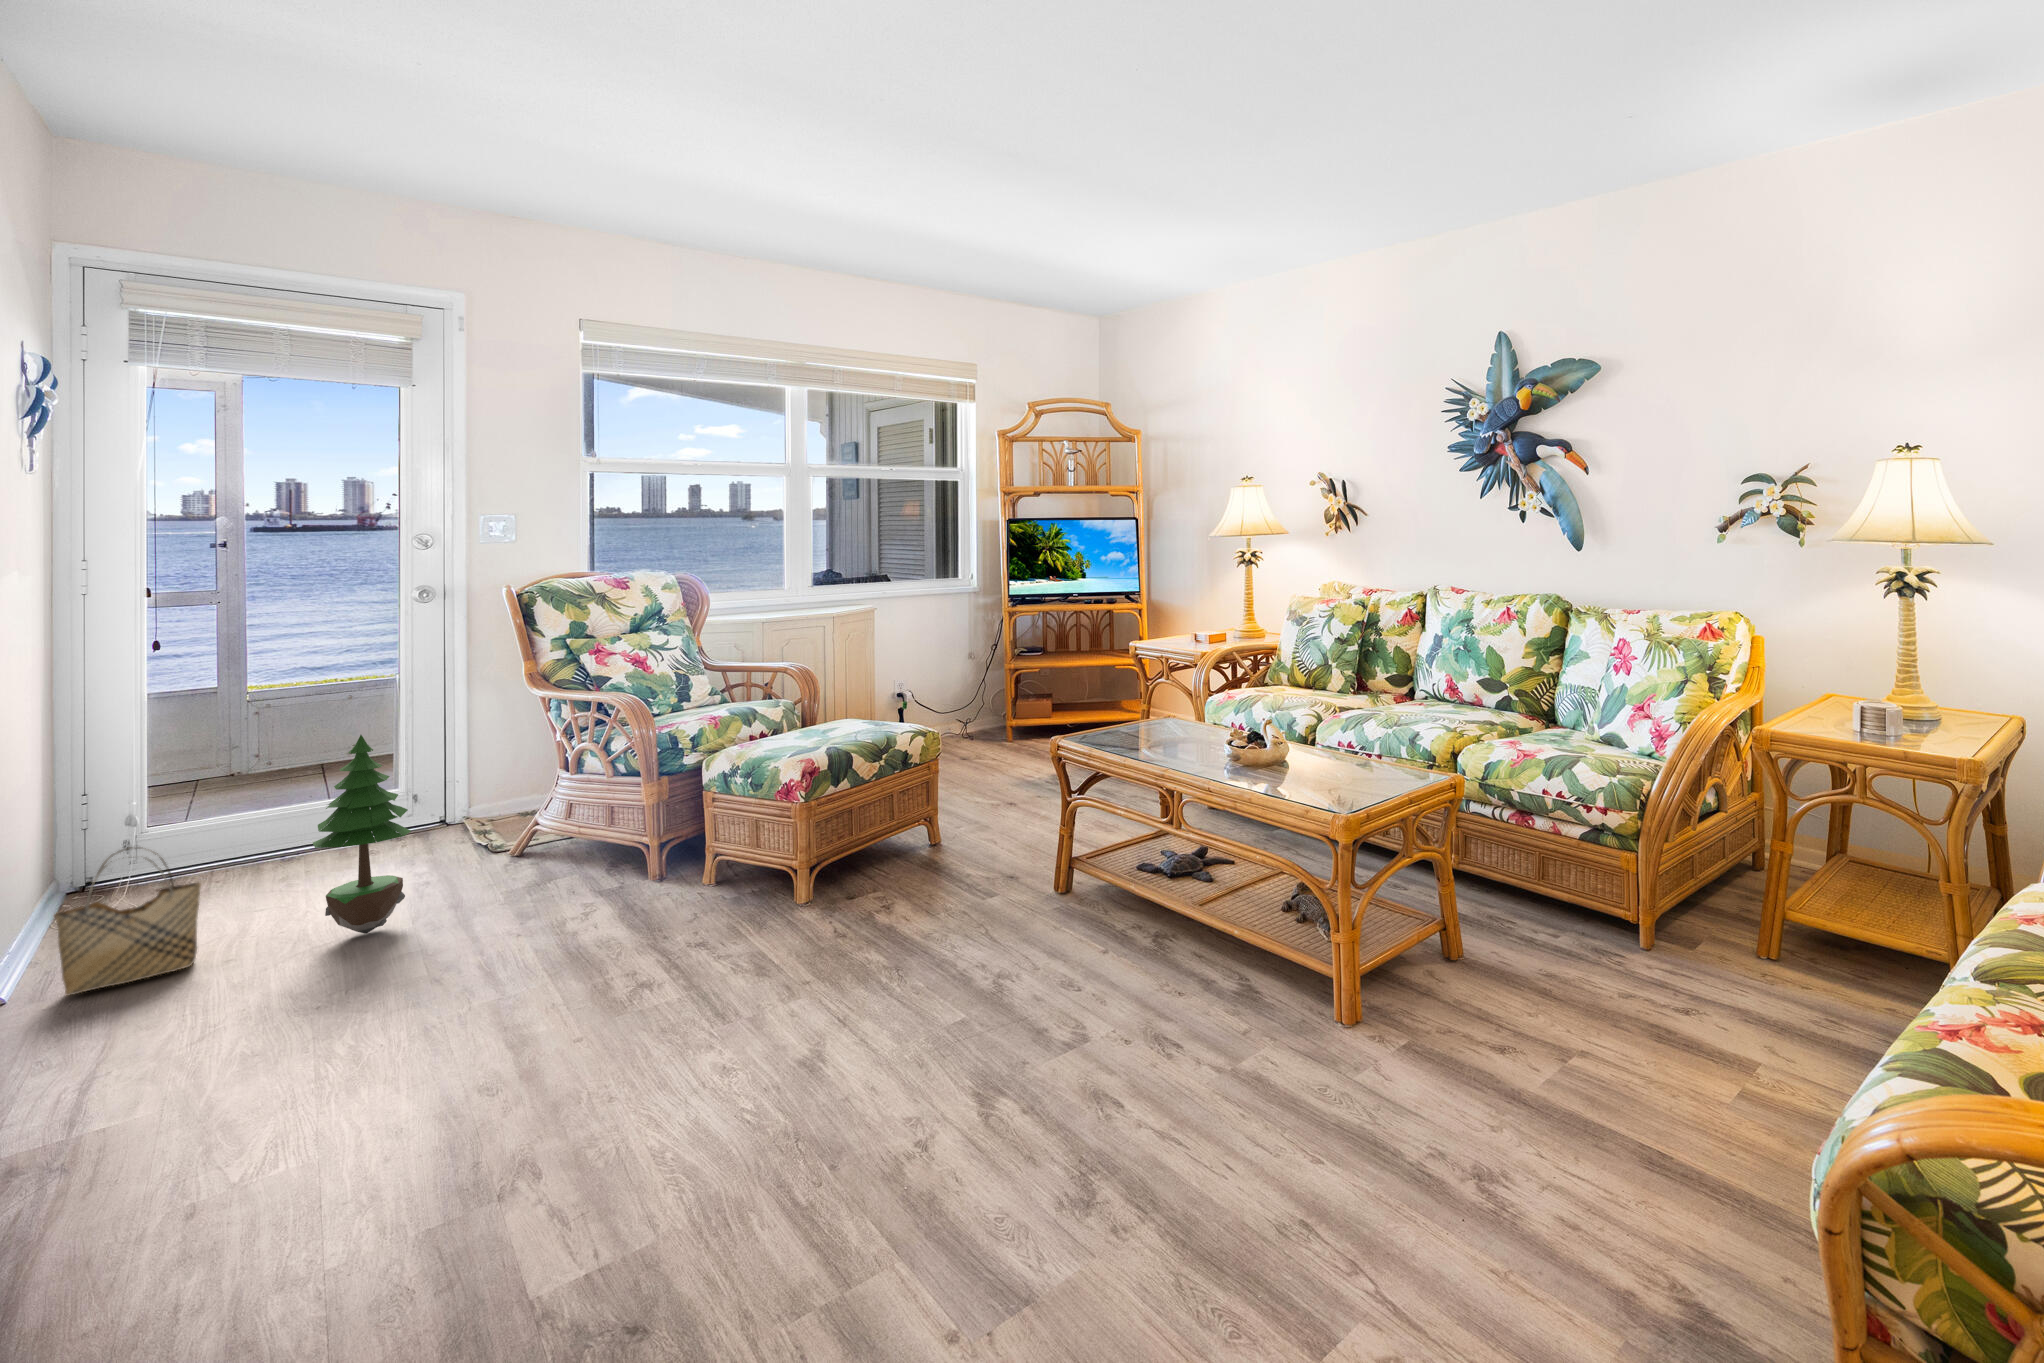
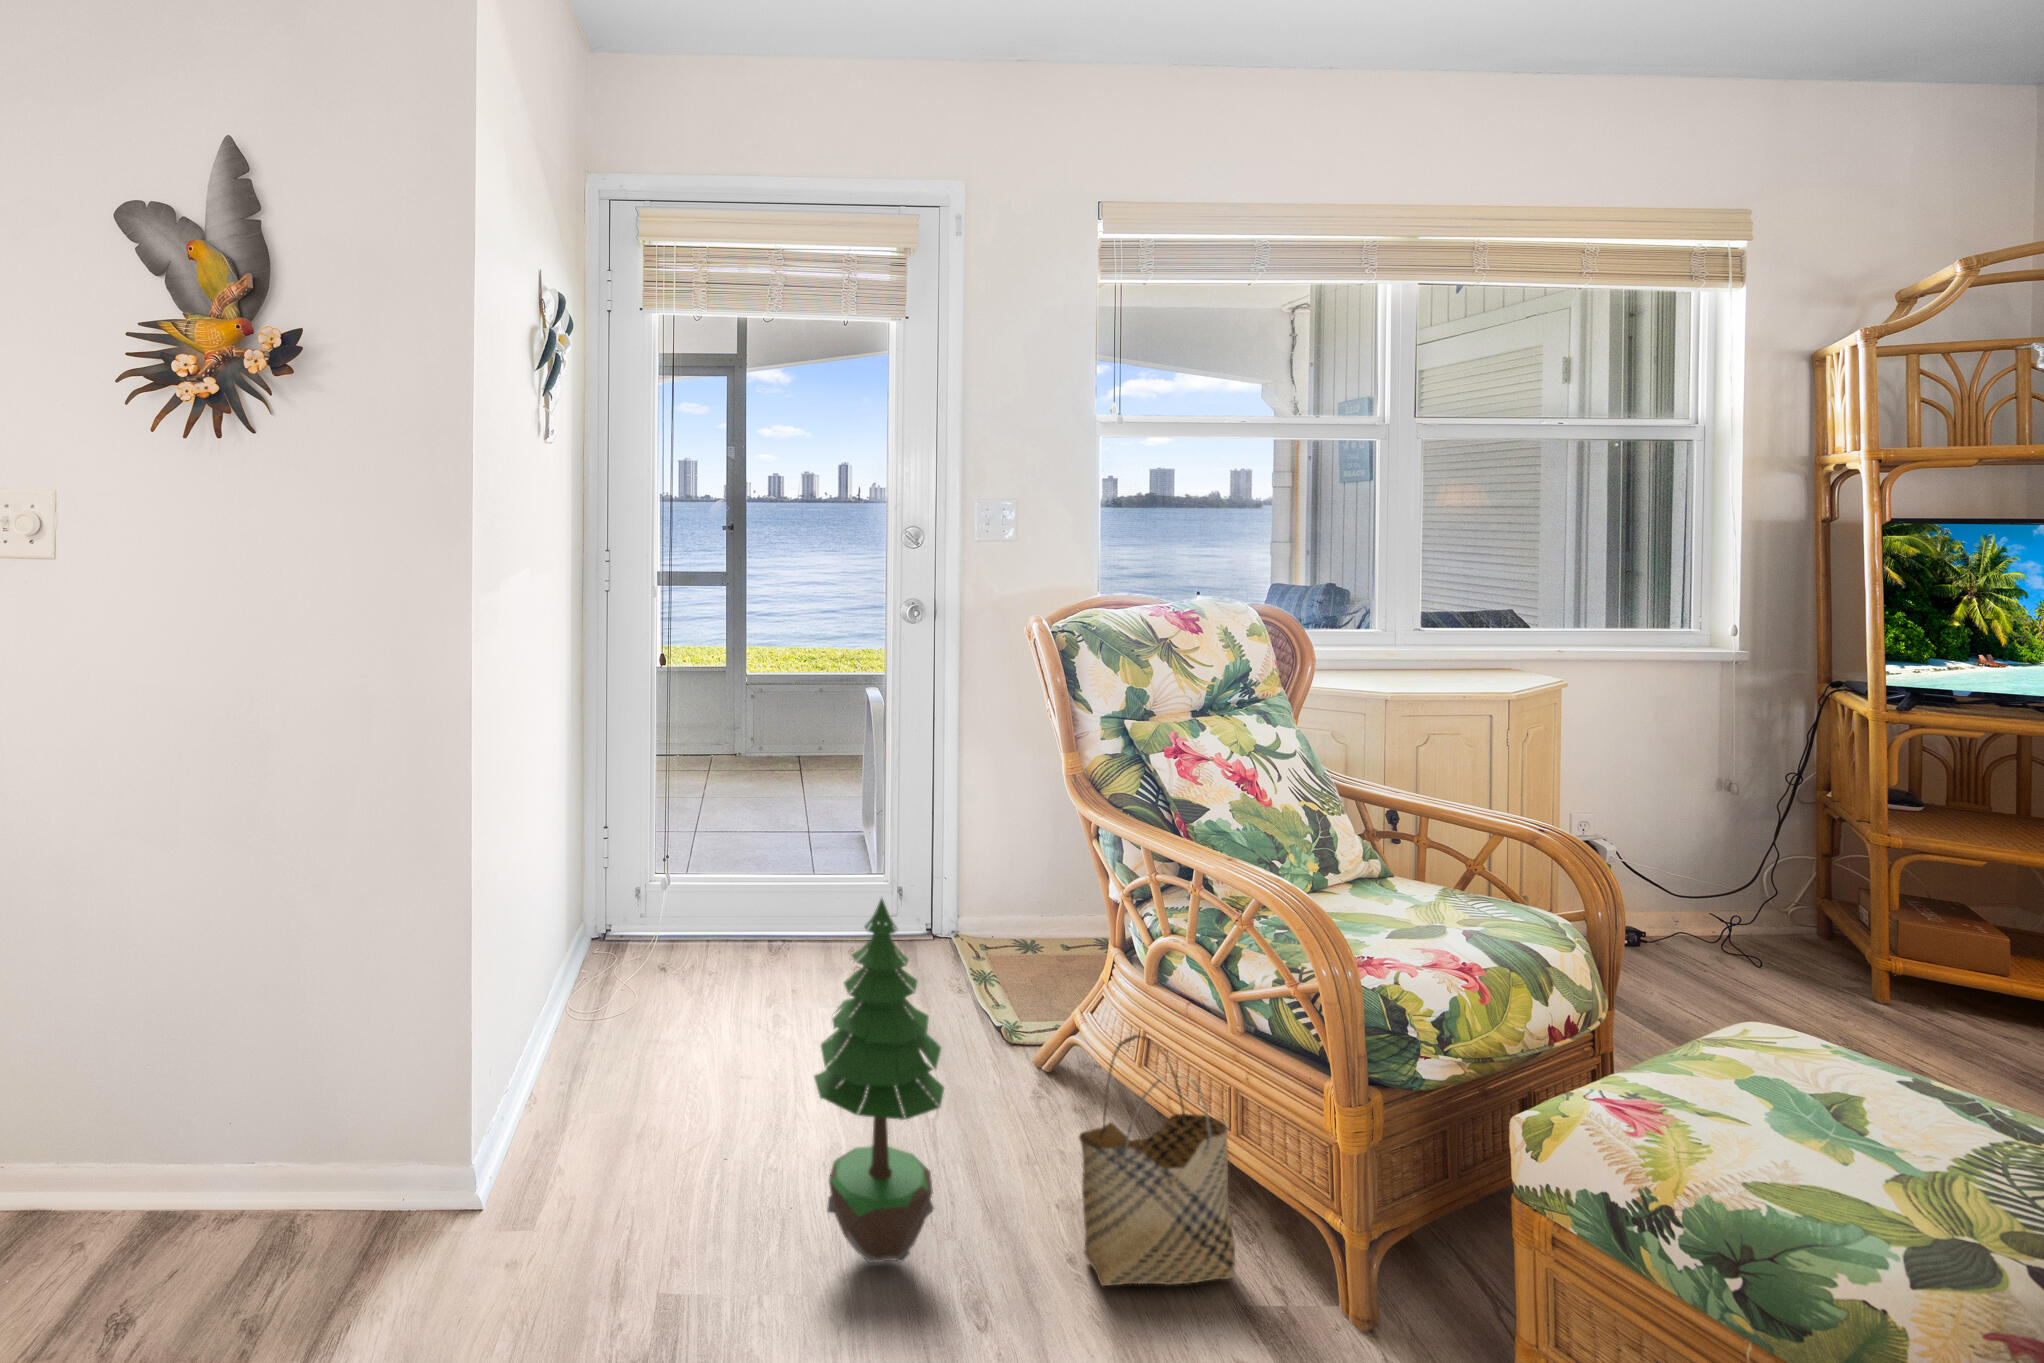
woven basket: present [54,849,201,996] -> present [1079,1035,1235,1286]

